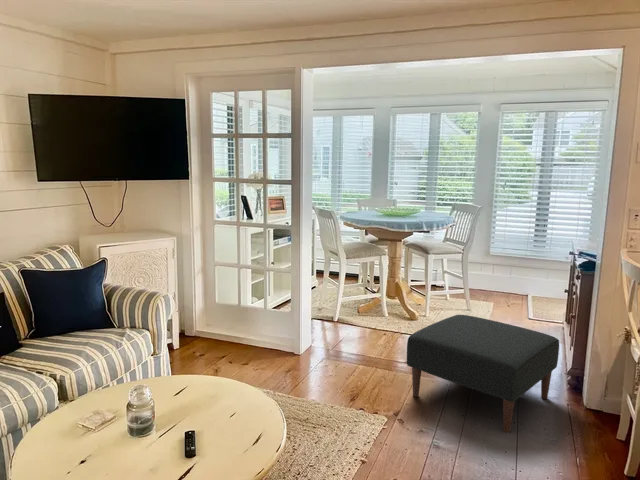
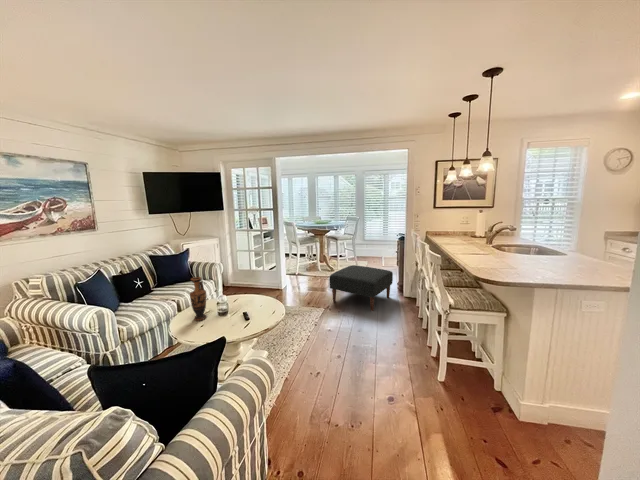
vase: none [51,342,94,453] -> present [190,277,207,321]

